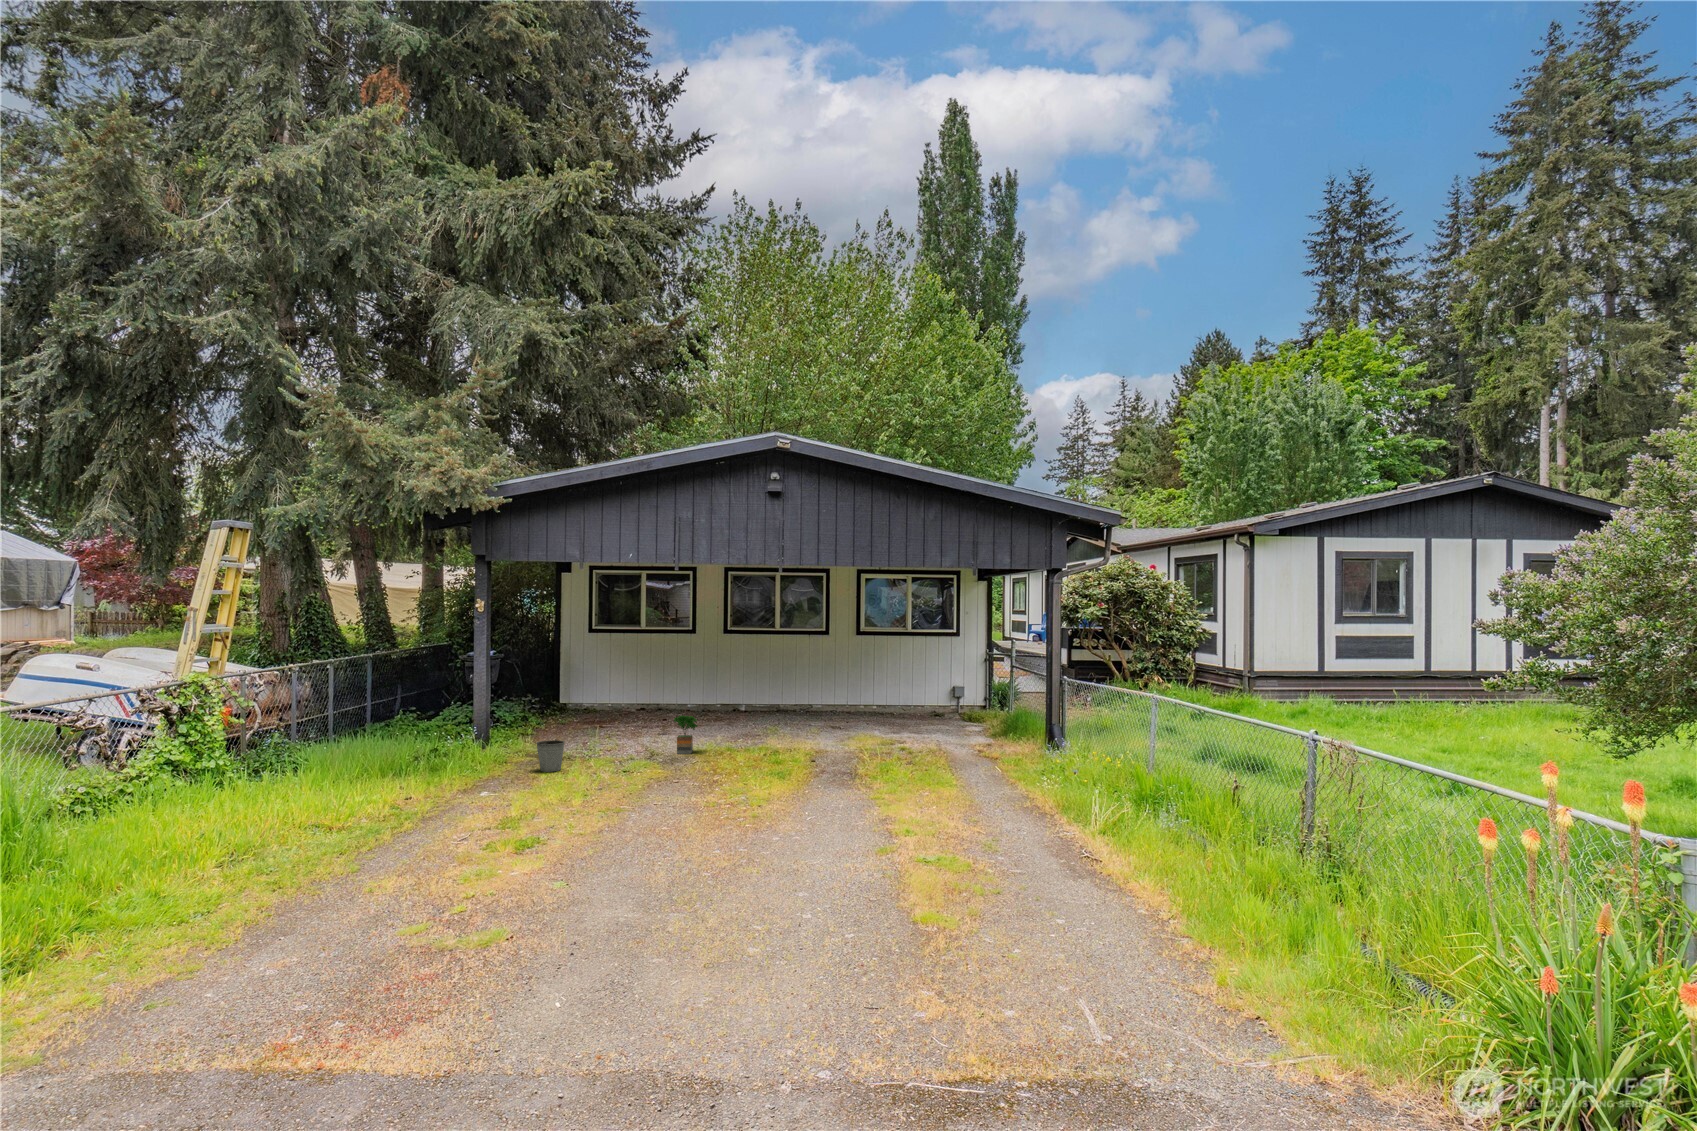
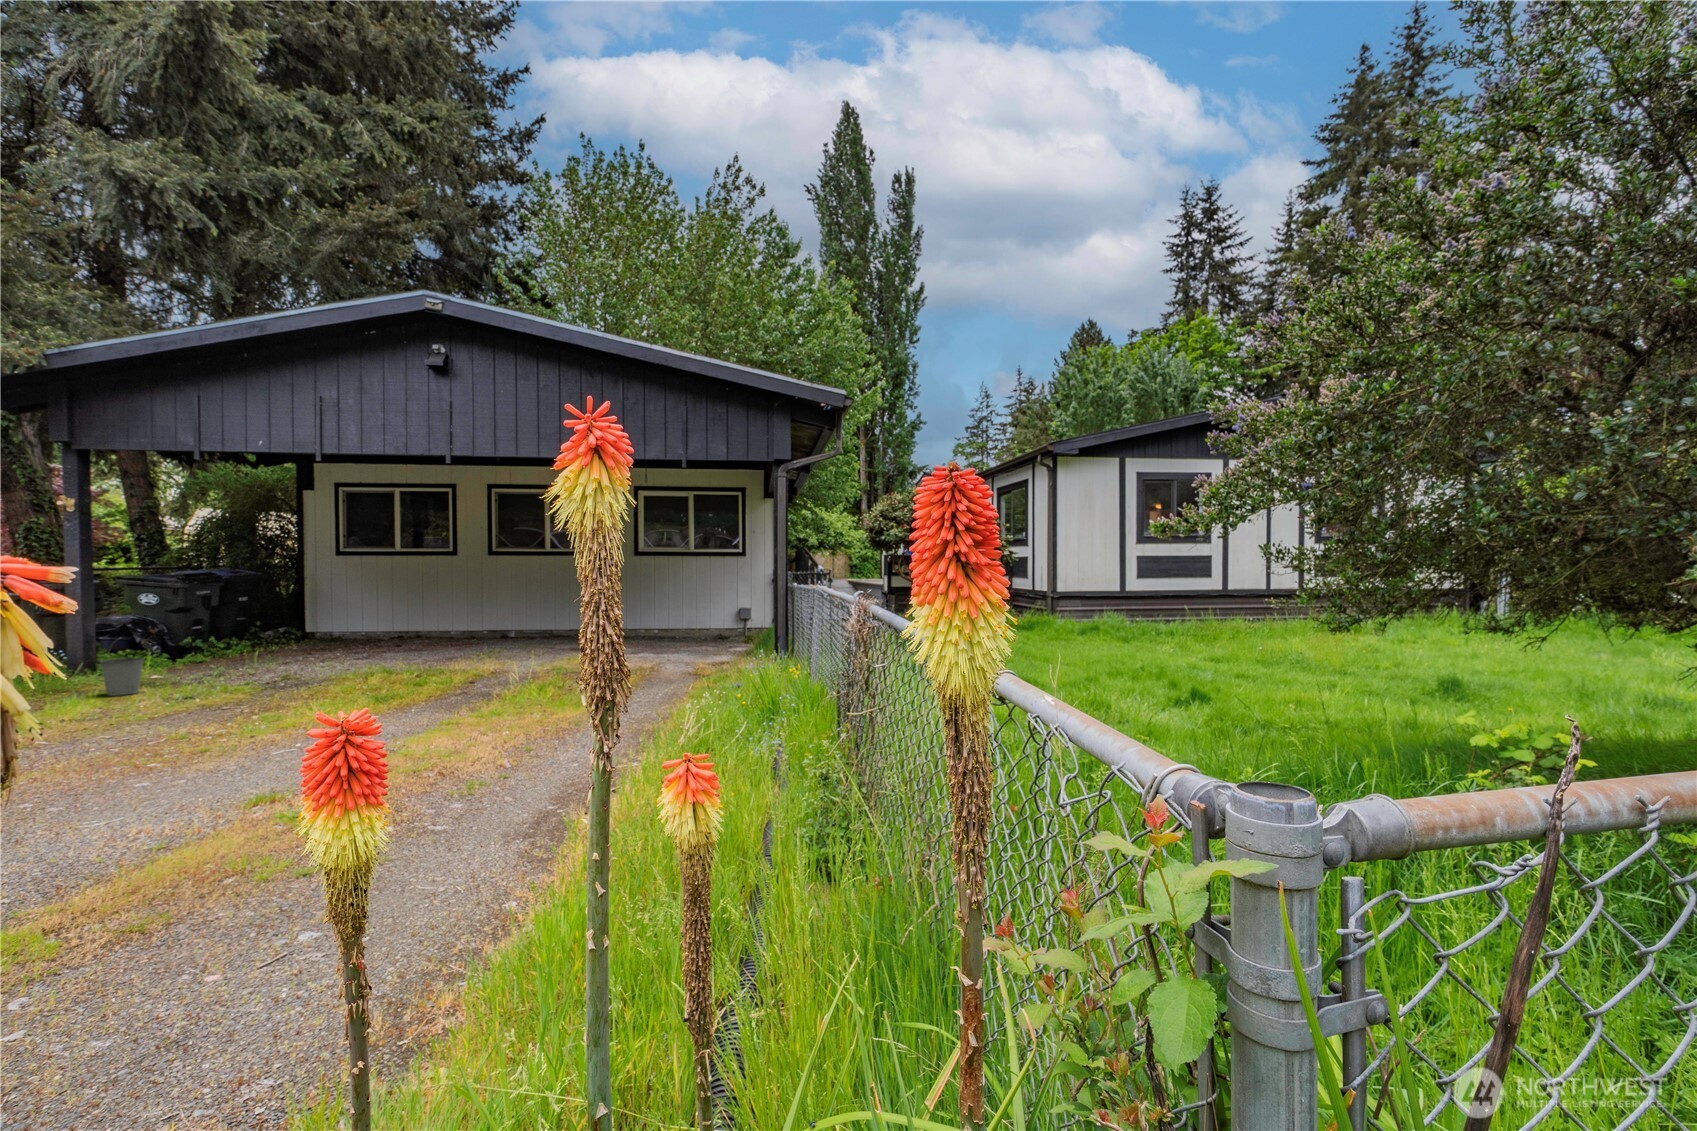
potted tree: present [674,716,697,754] -> none [328,630,361,675]

